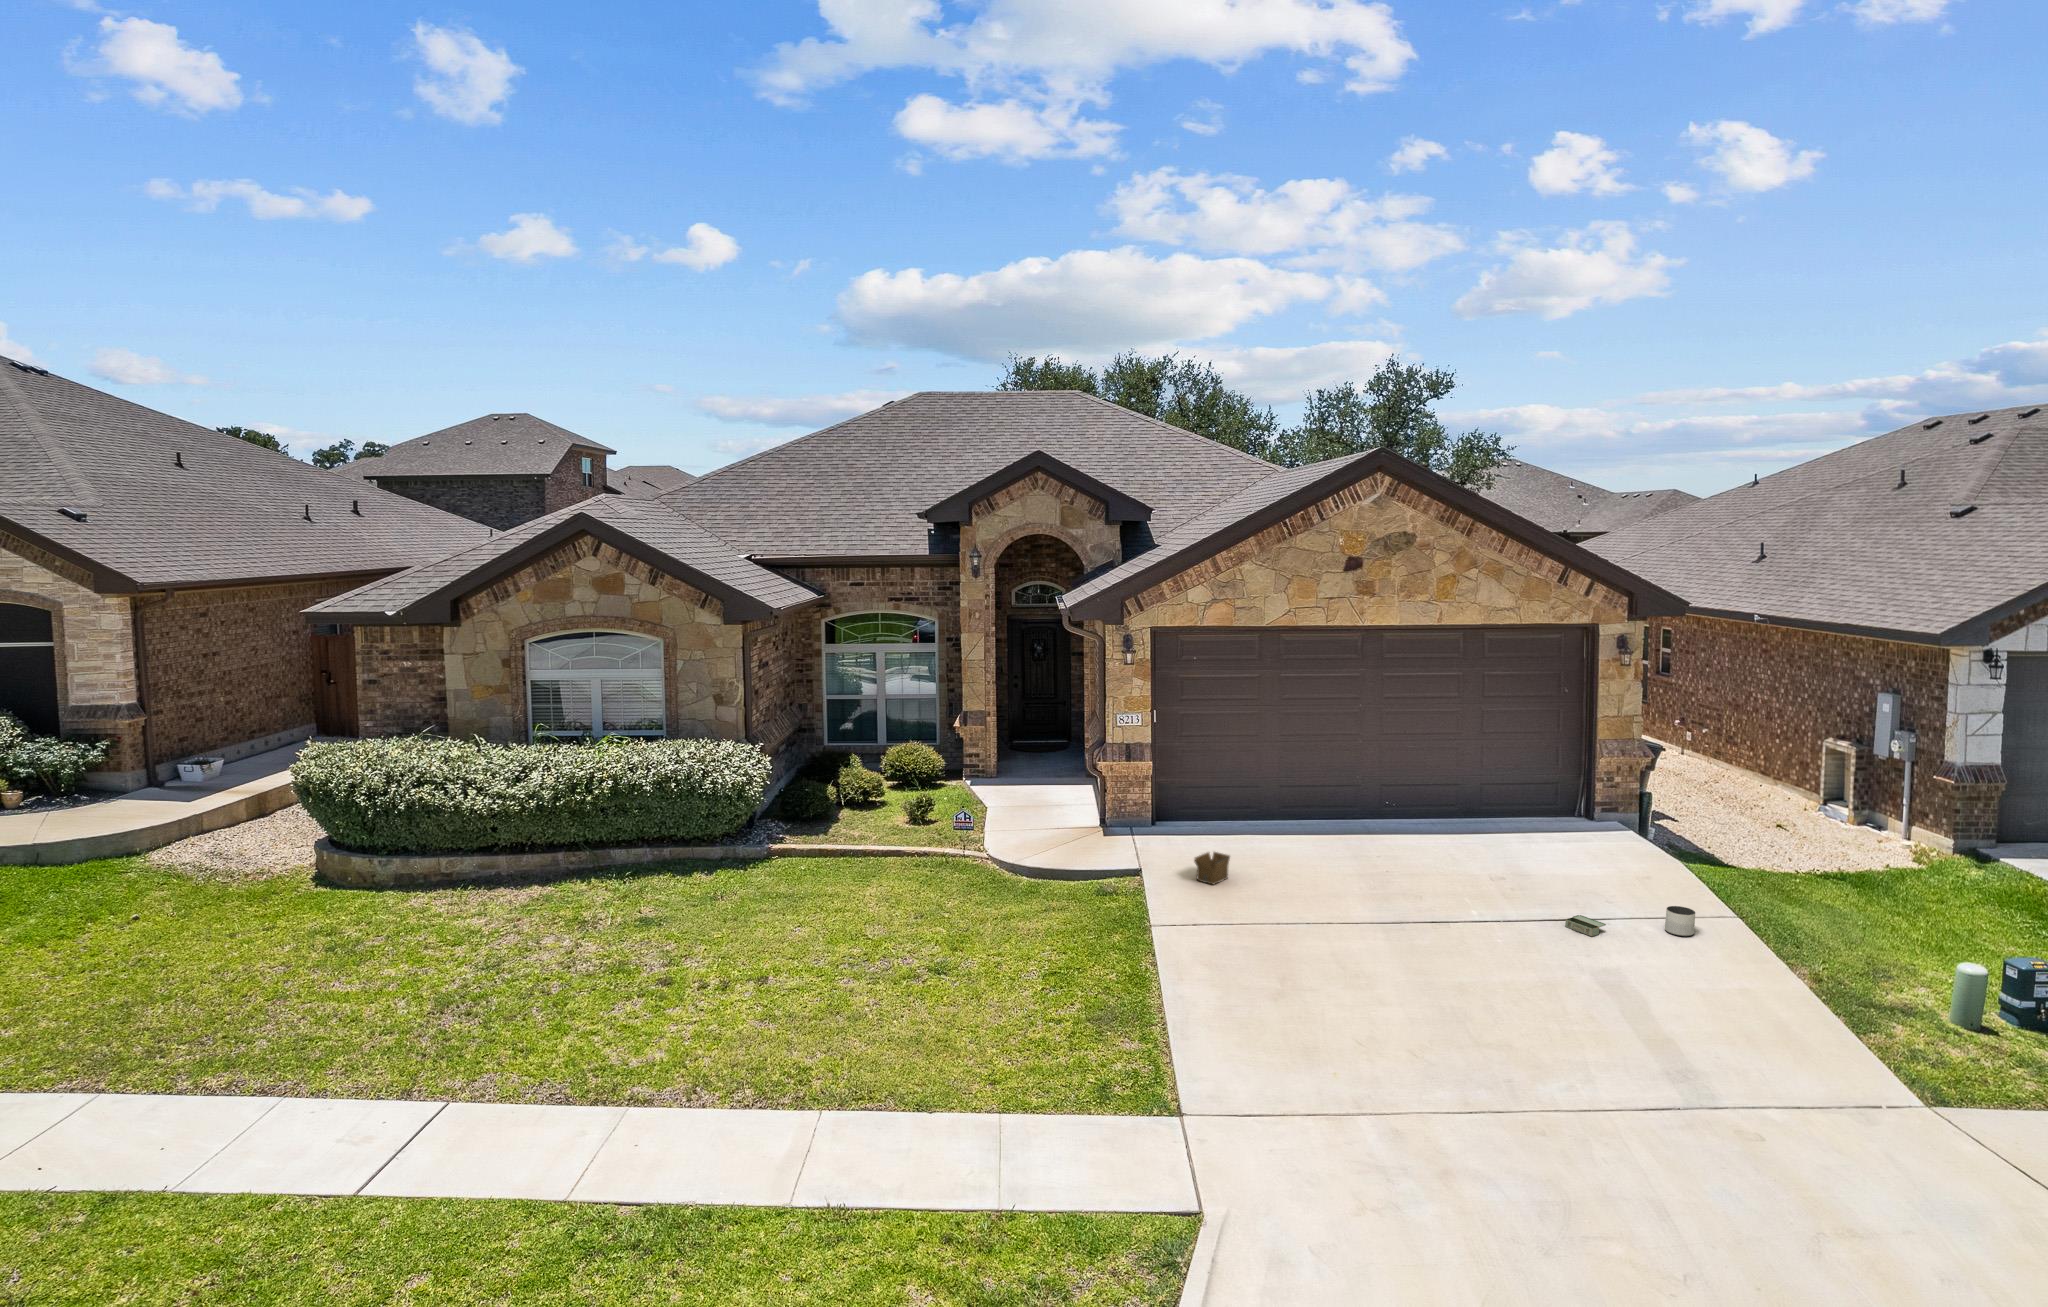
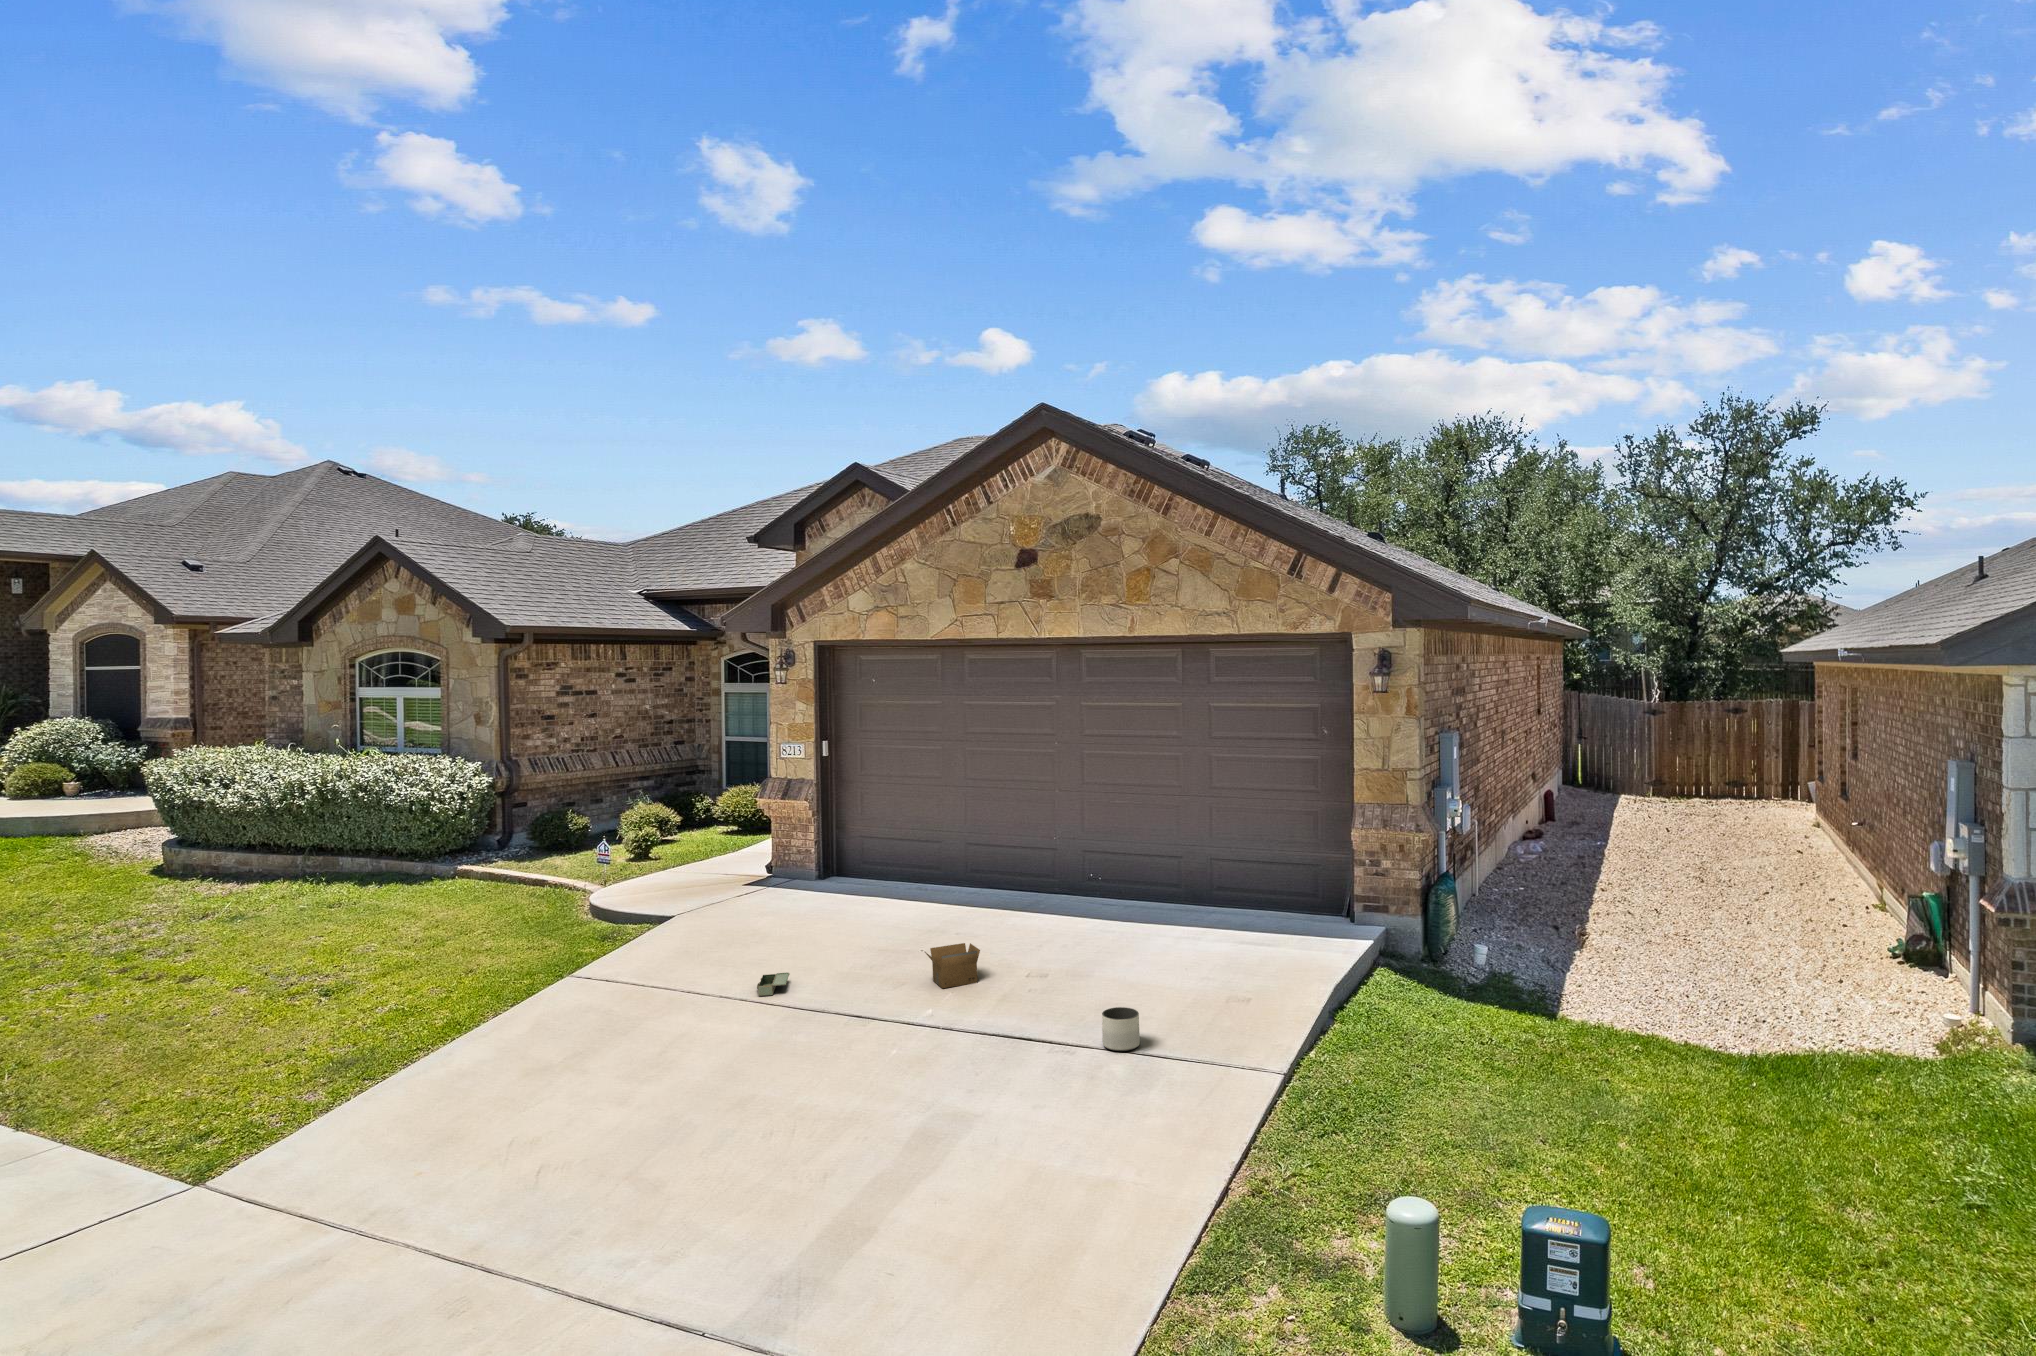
cardboard box: present [1195,852,1230,885] -> present [925,943,980,988]
toolbox: present [1565,915,1606,936] -> present [757,973,790,996]

